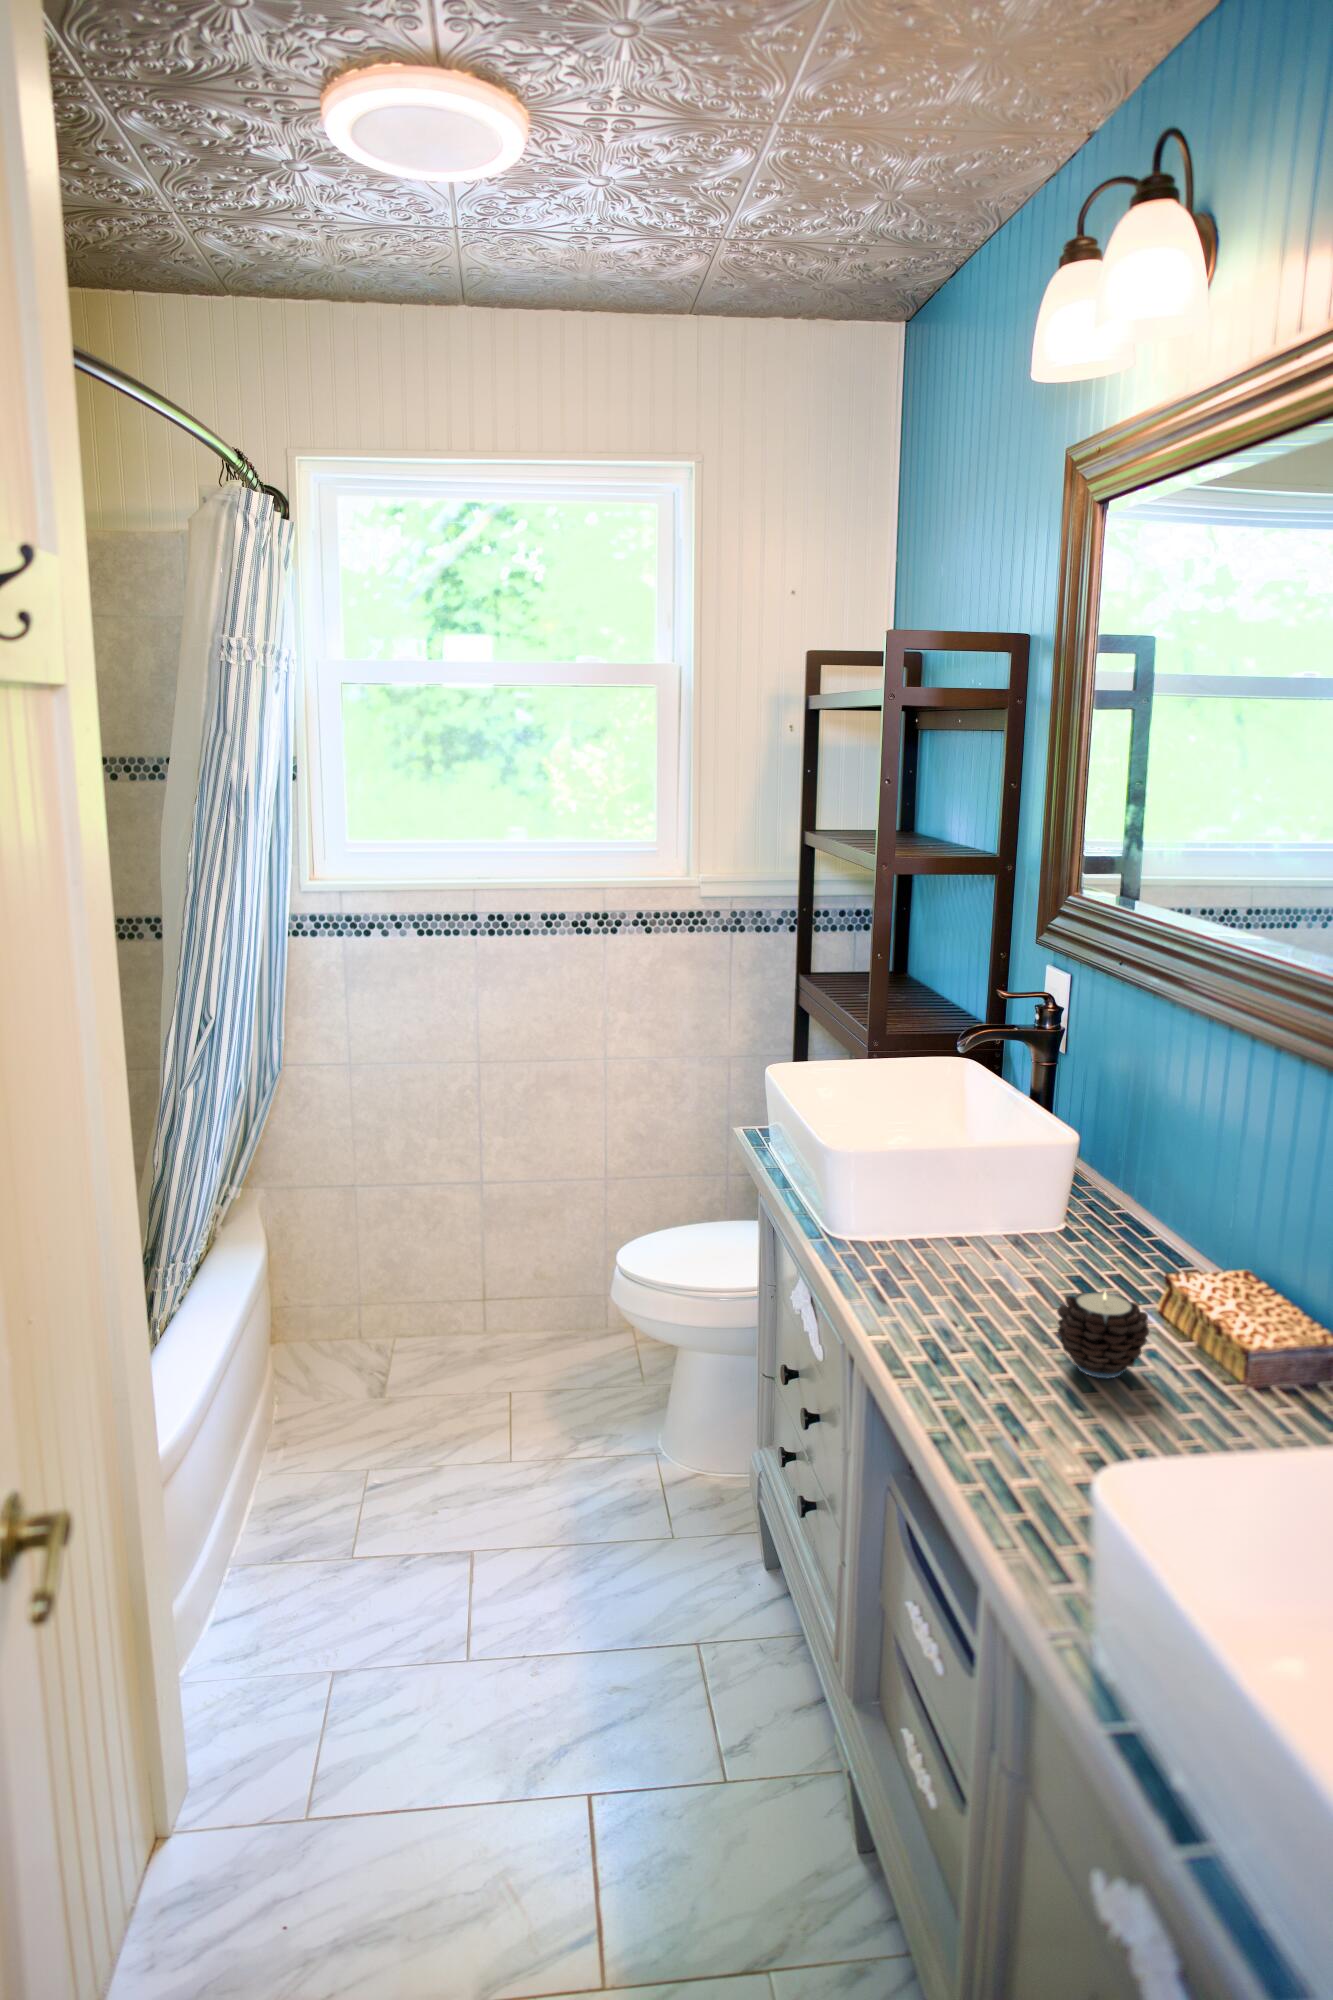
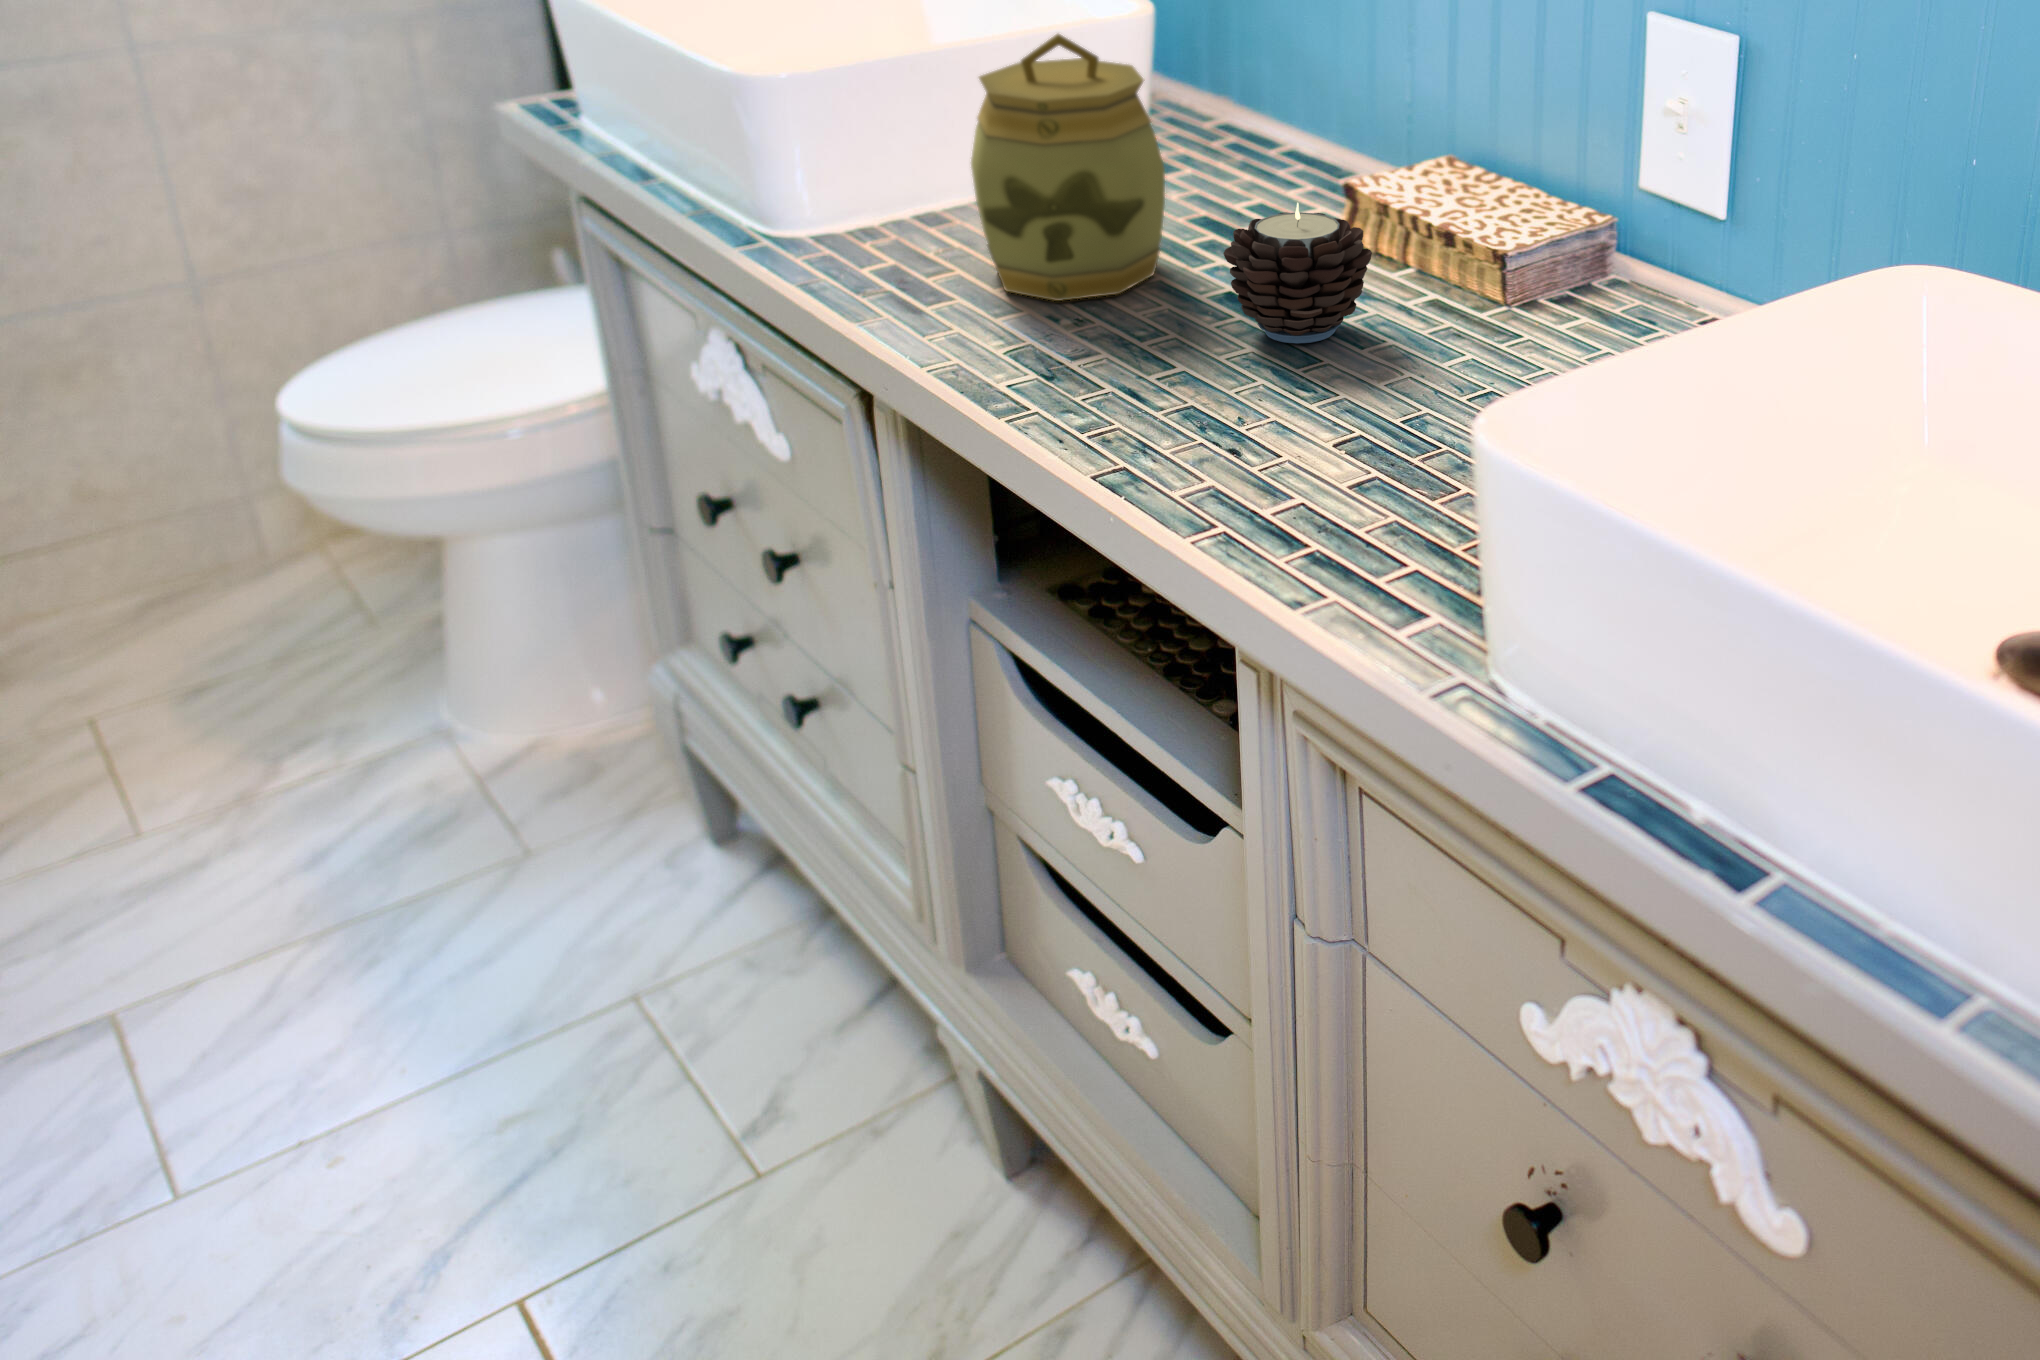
jar: none [931,1158,1041,1317] -> present [971,34,1165,301]

